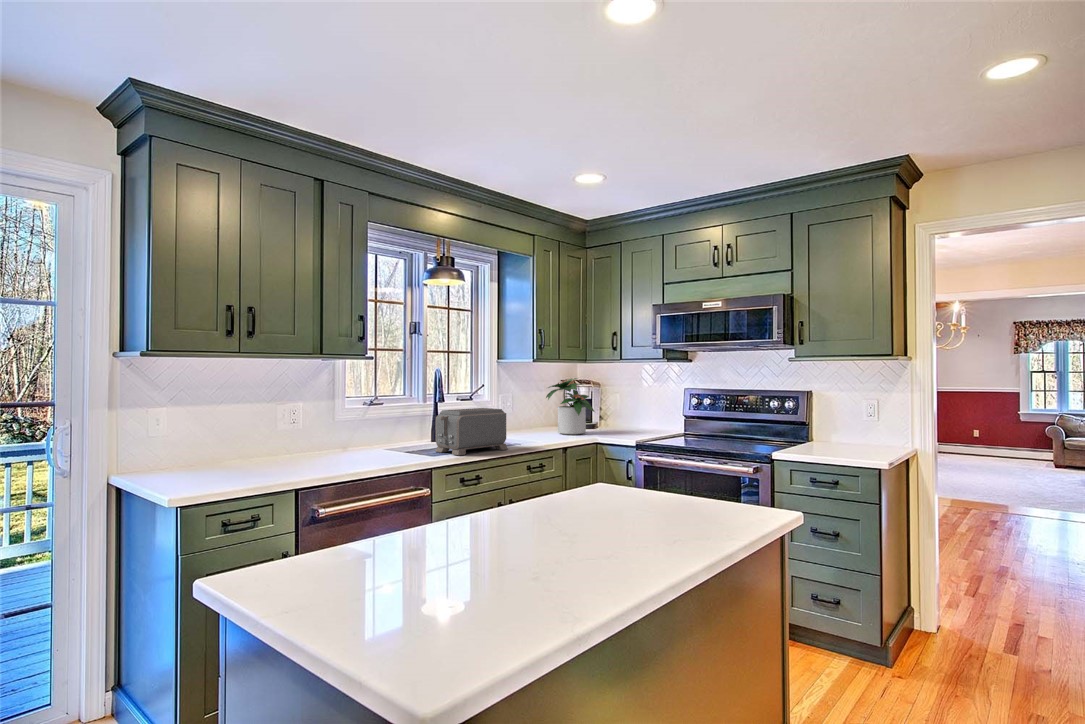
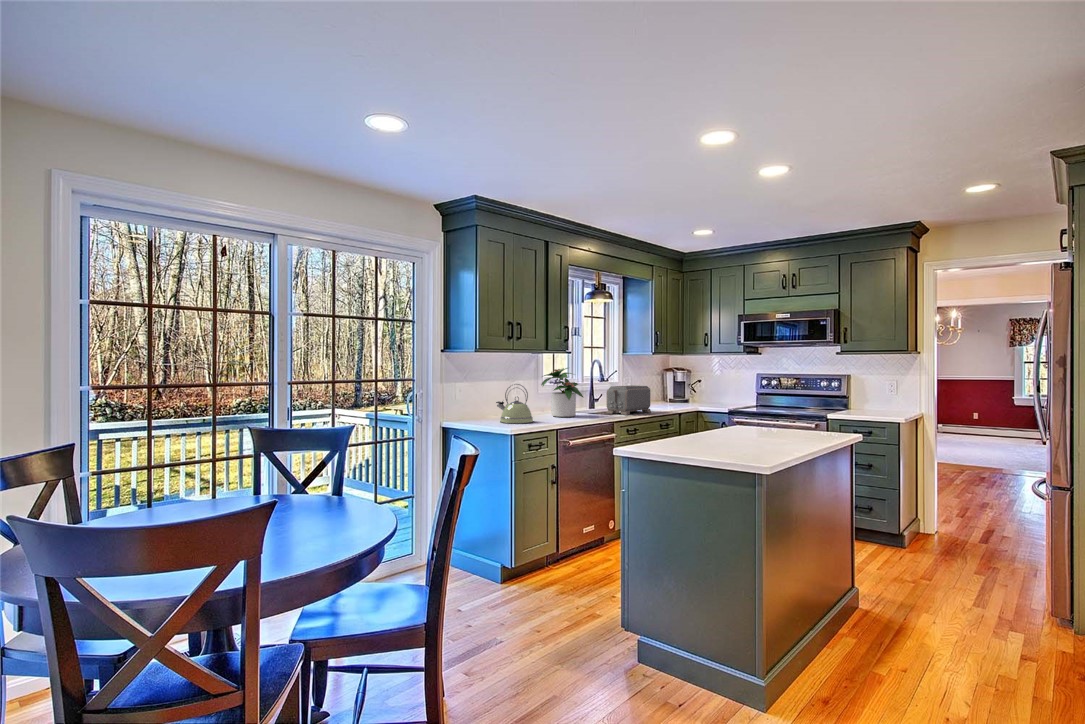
potted plant: present [546,378,594,435] -> present [541,368,583,417]
kettle: none [210,410,273,479] -> present [496,384,533,423]

